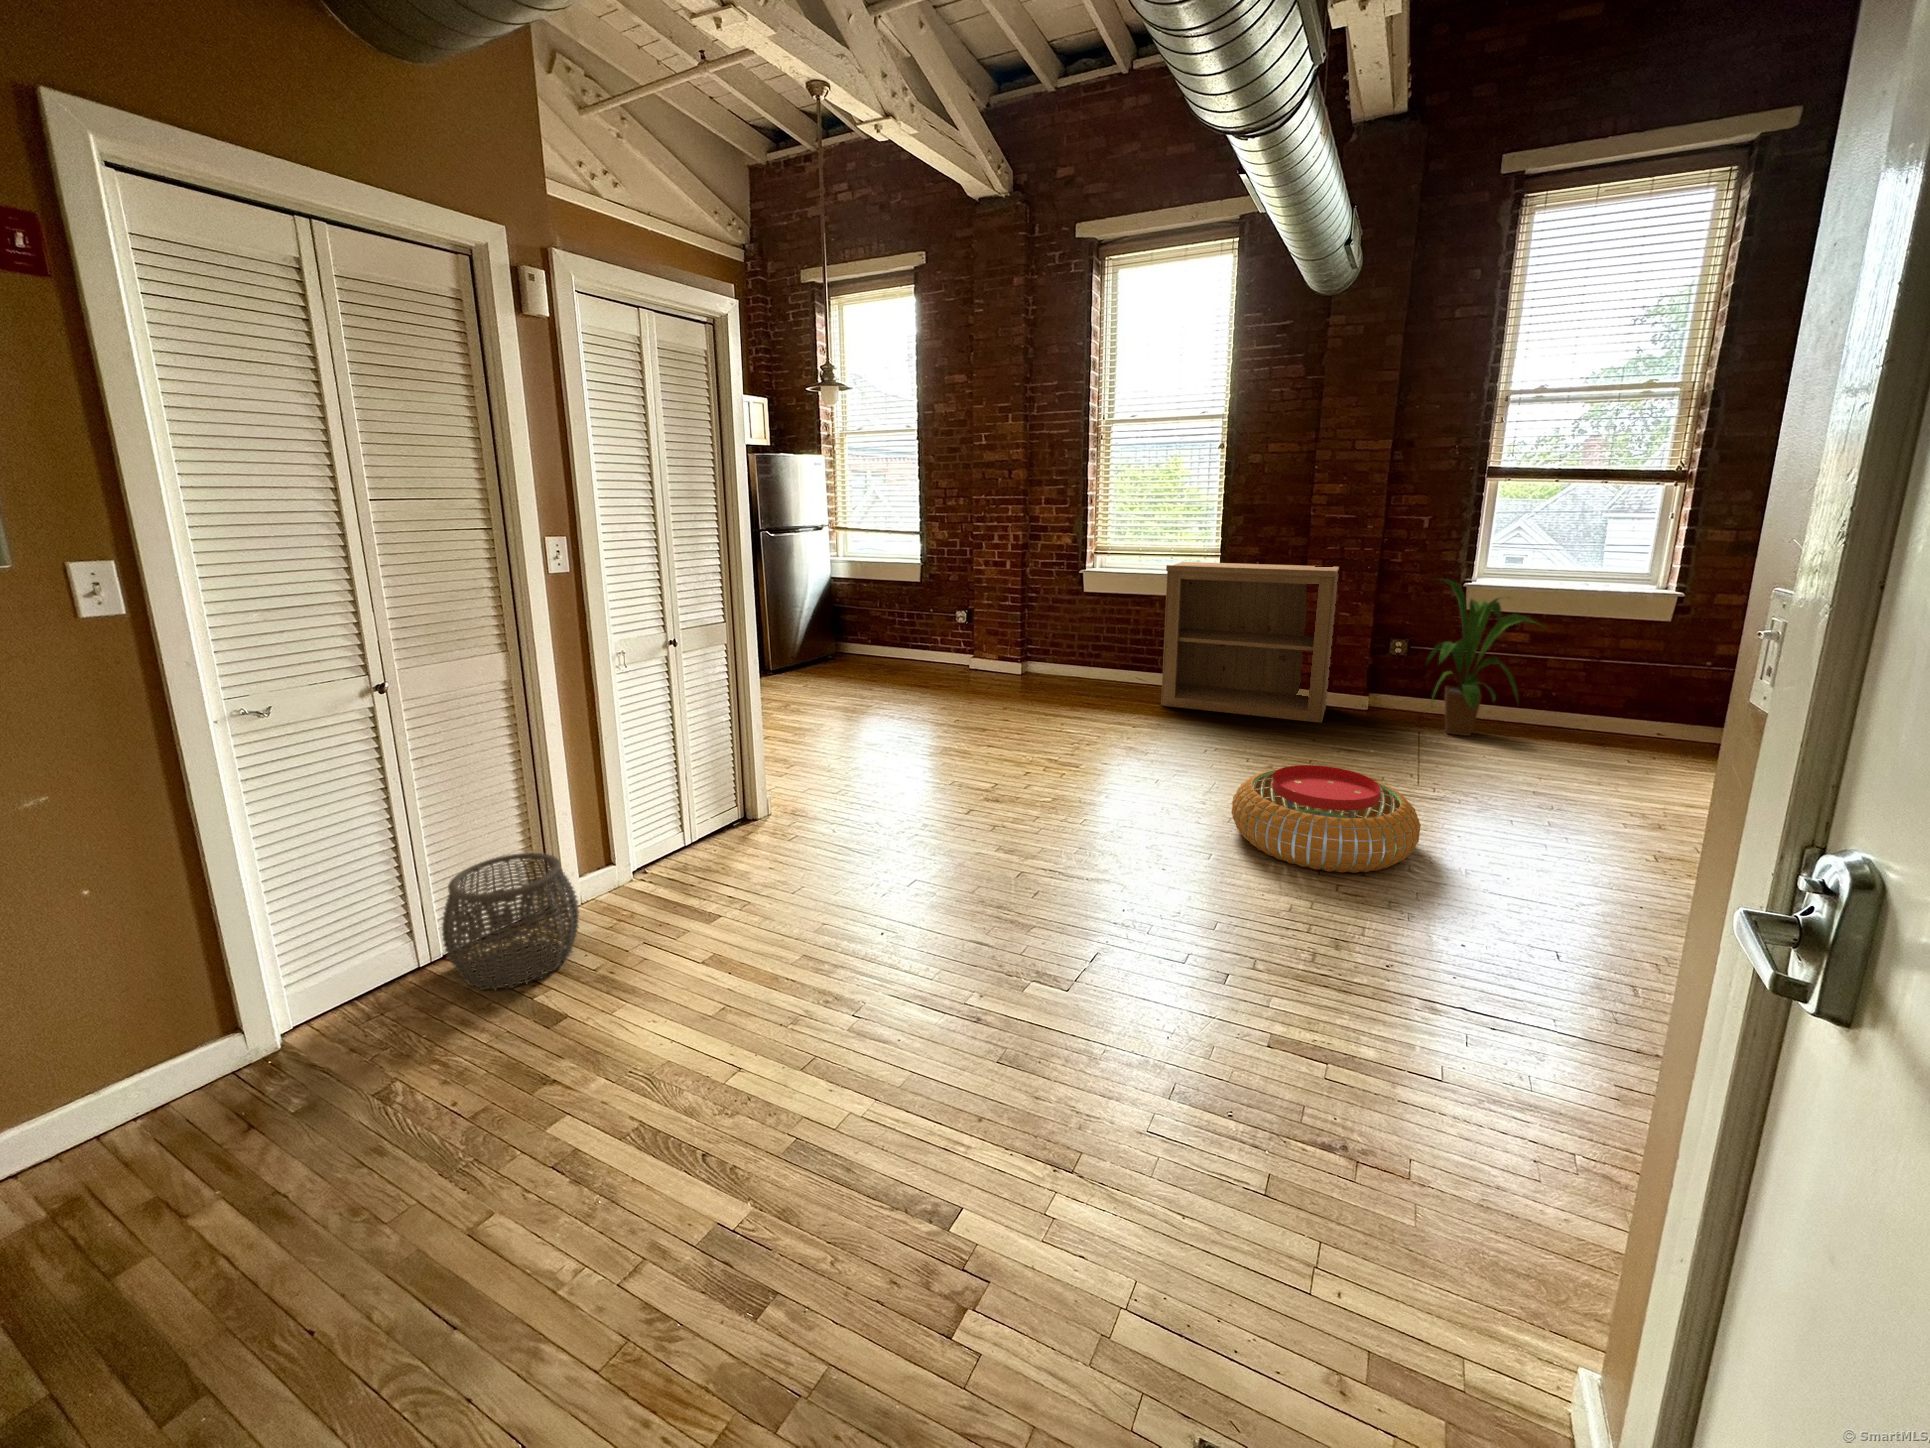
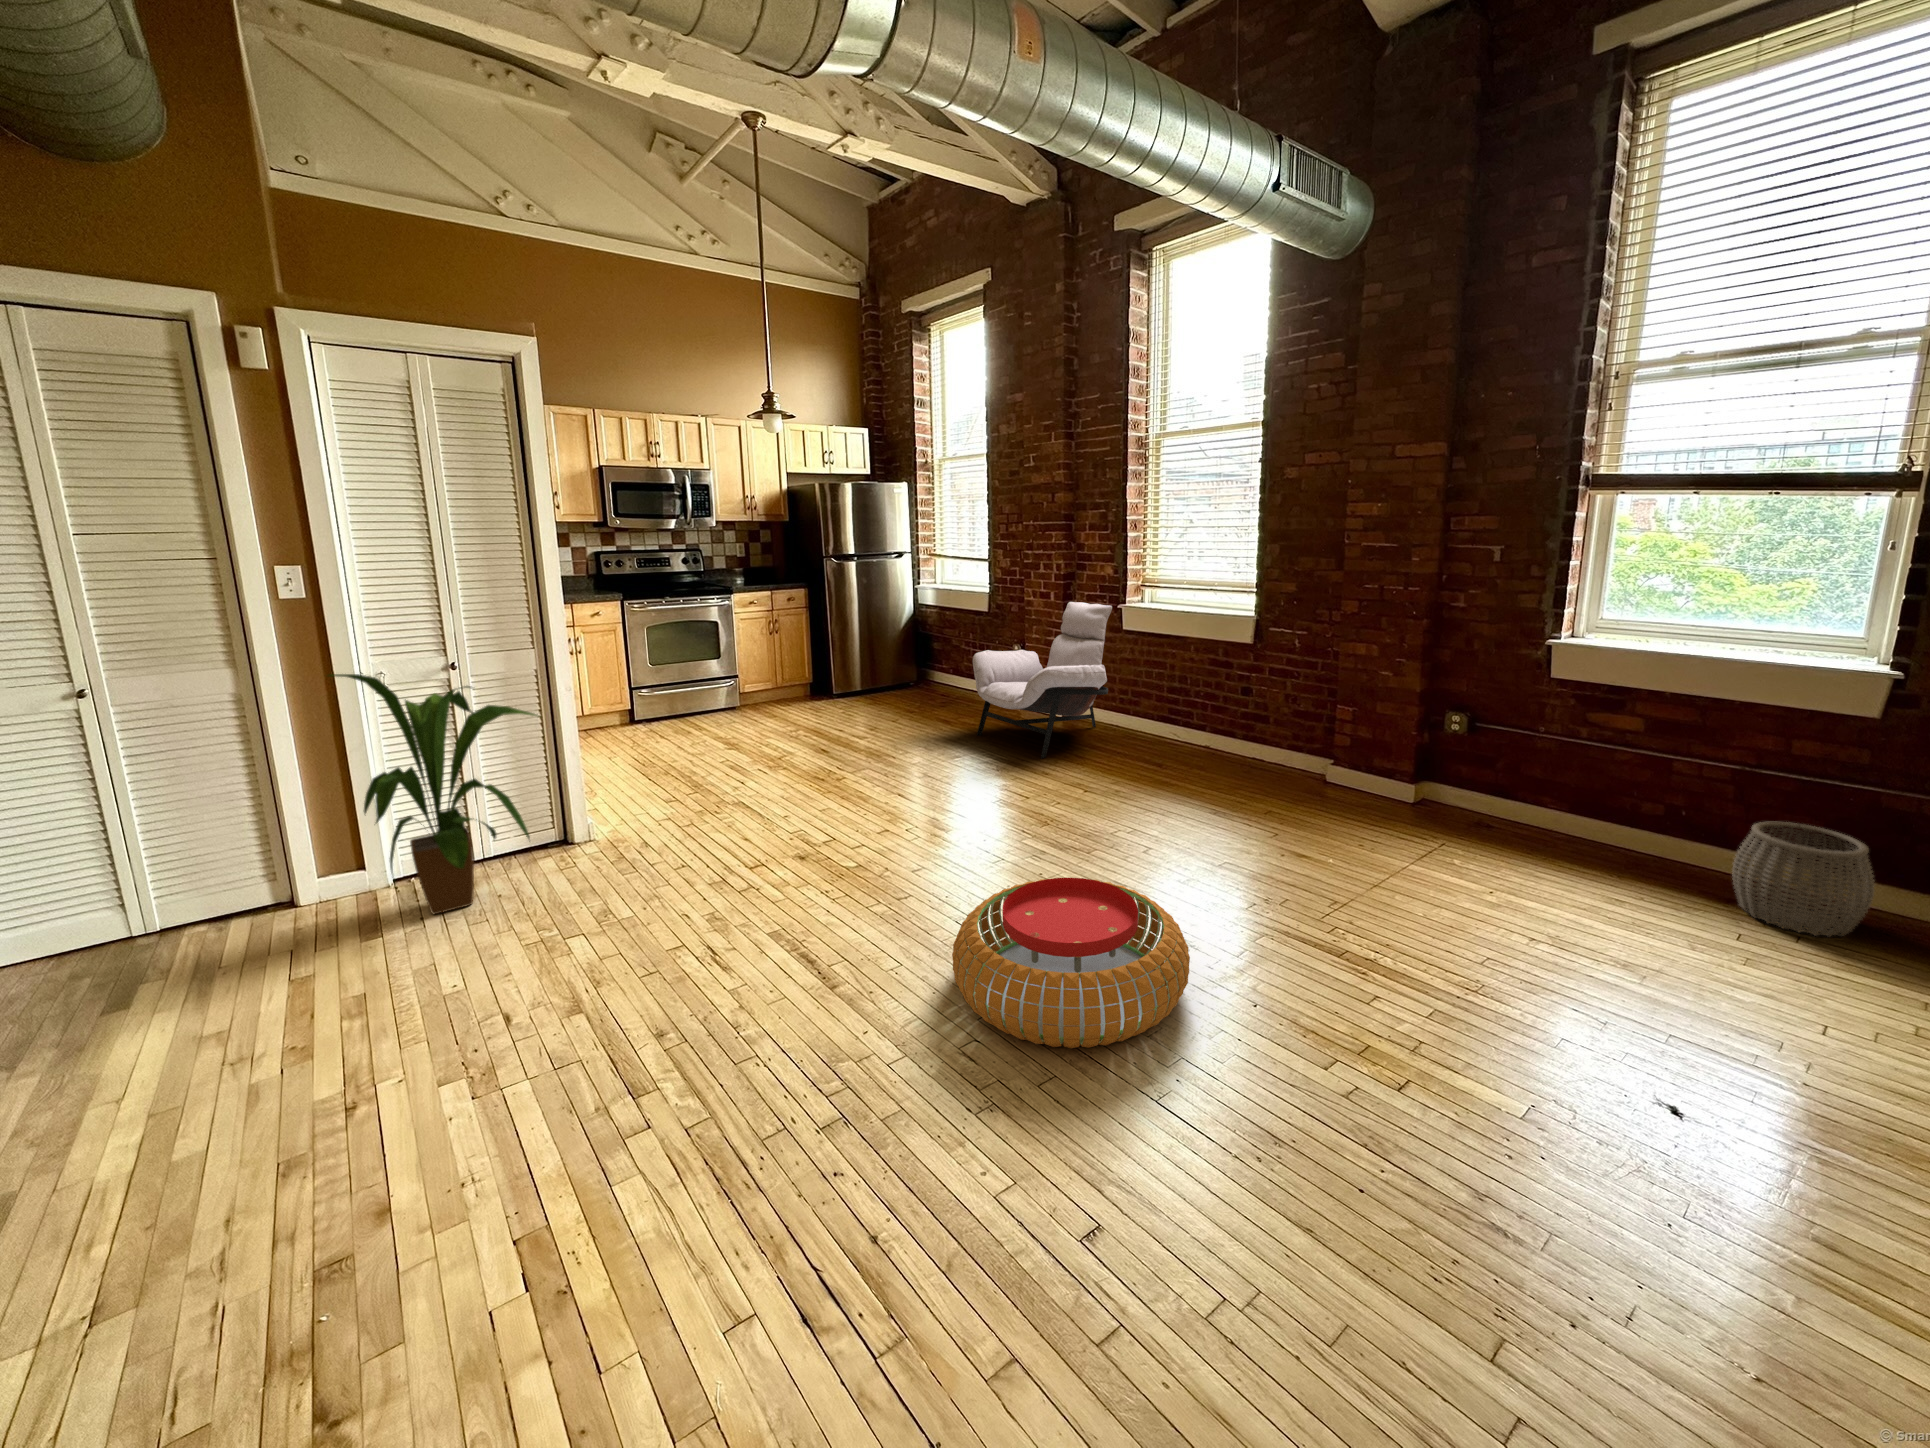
bookshelf: present [1161,562,1339,723] -> none [1163,600,1391,818]
lounge chair: none [963,568,1089,707] -> present [973,602,1112,759]
house plant: present [1426,578,1542,736] -> present [328,674,538,914]
woven basket: present [441,853,579,990] -> present [1732,822,1875,937]

